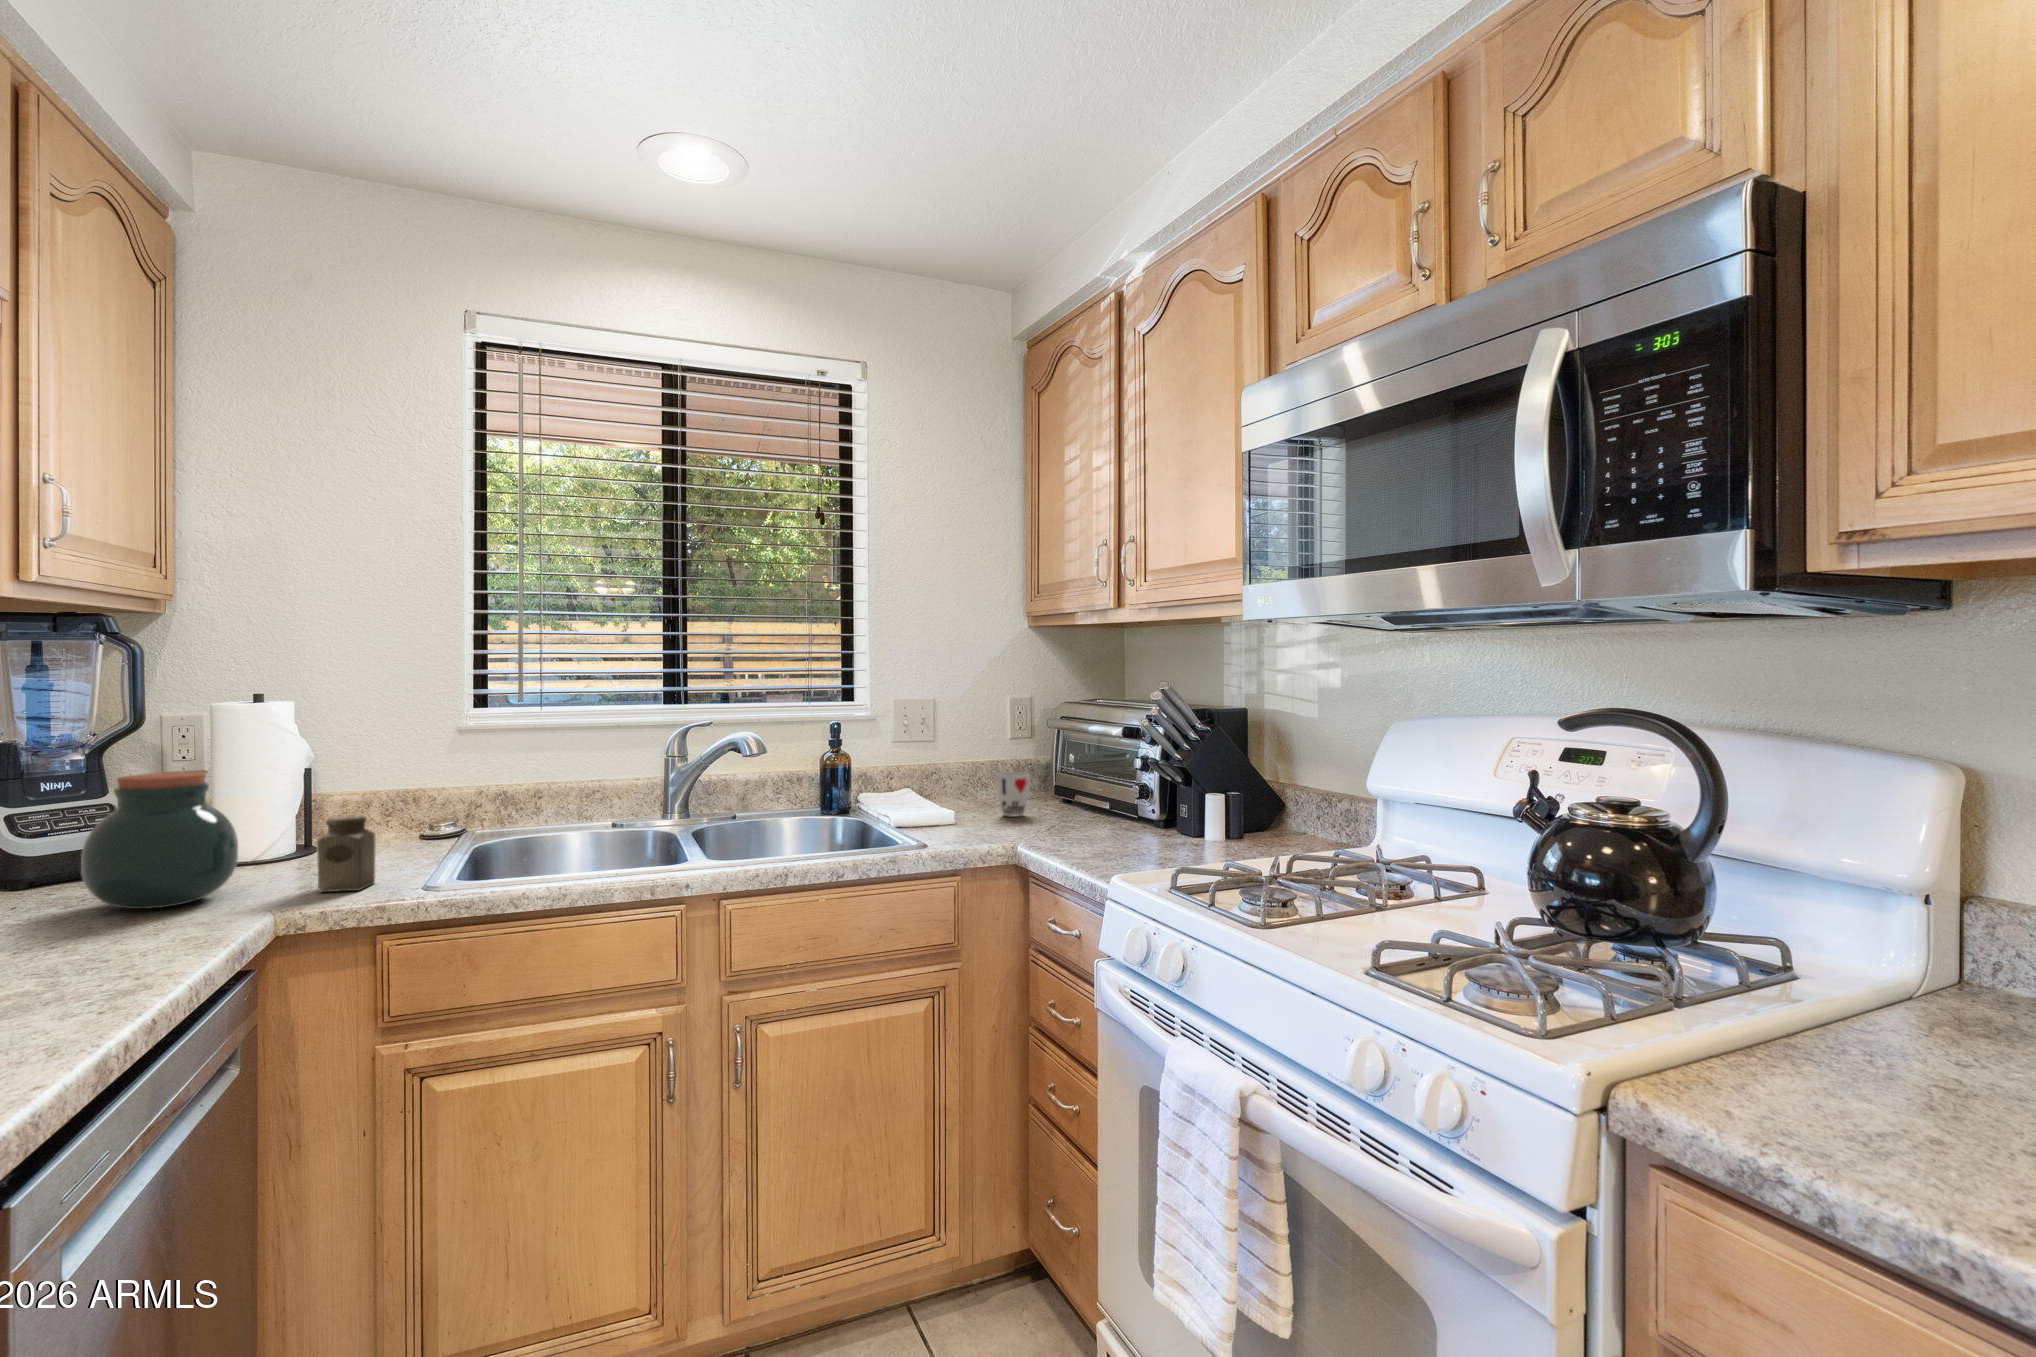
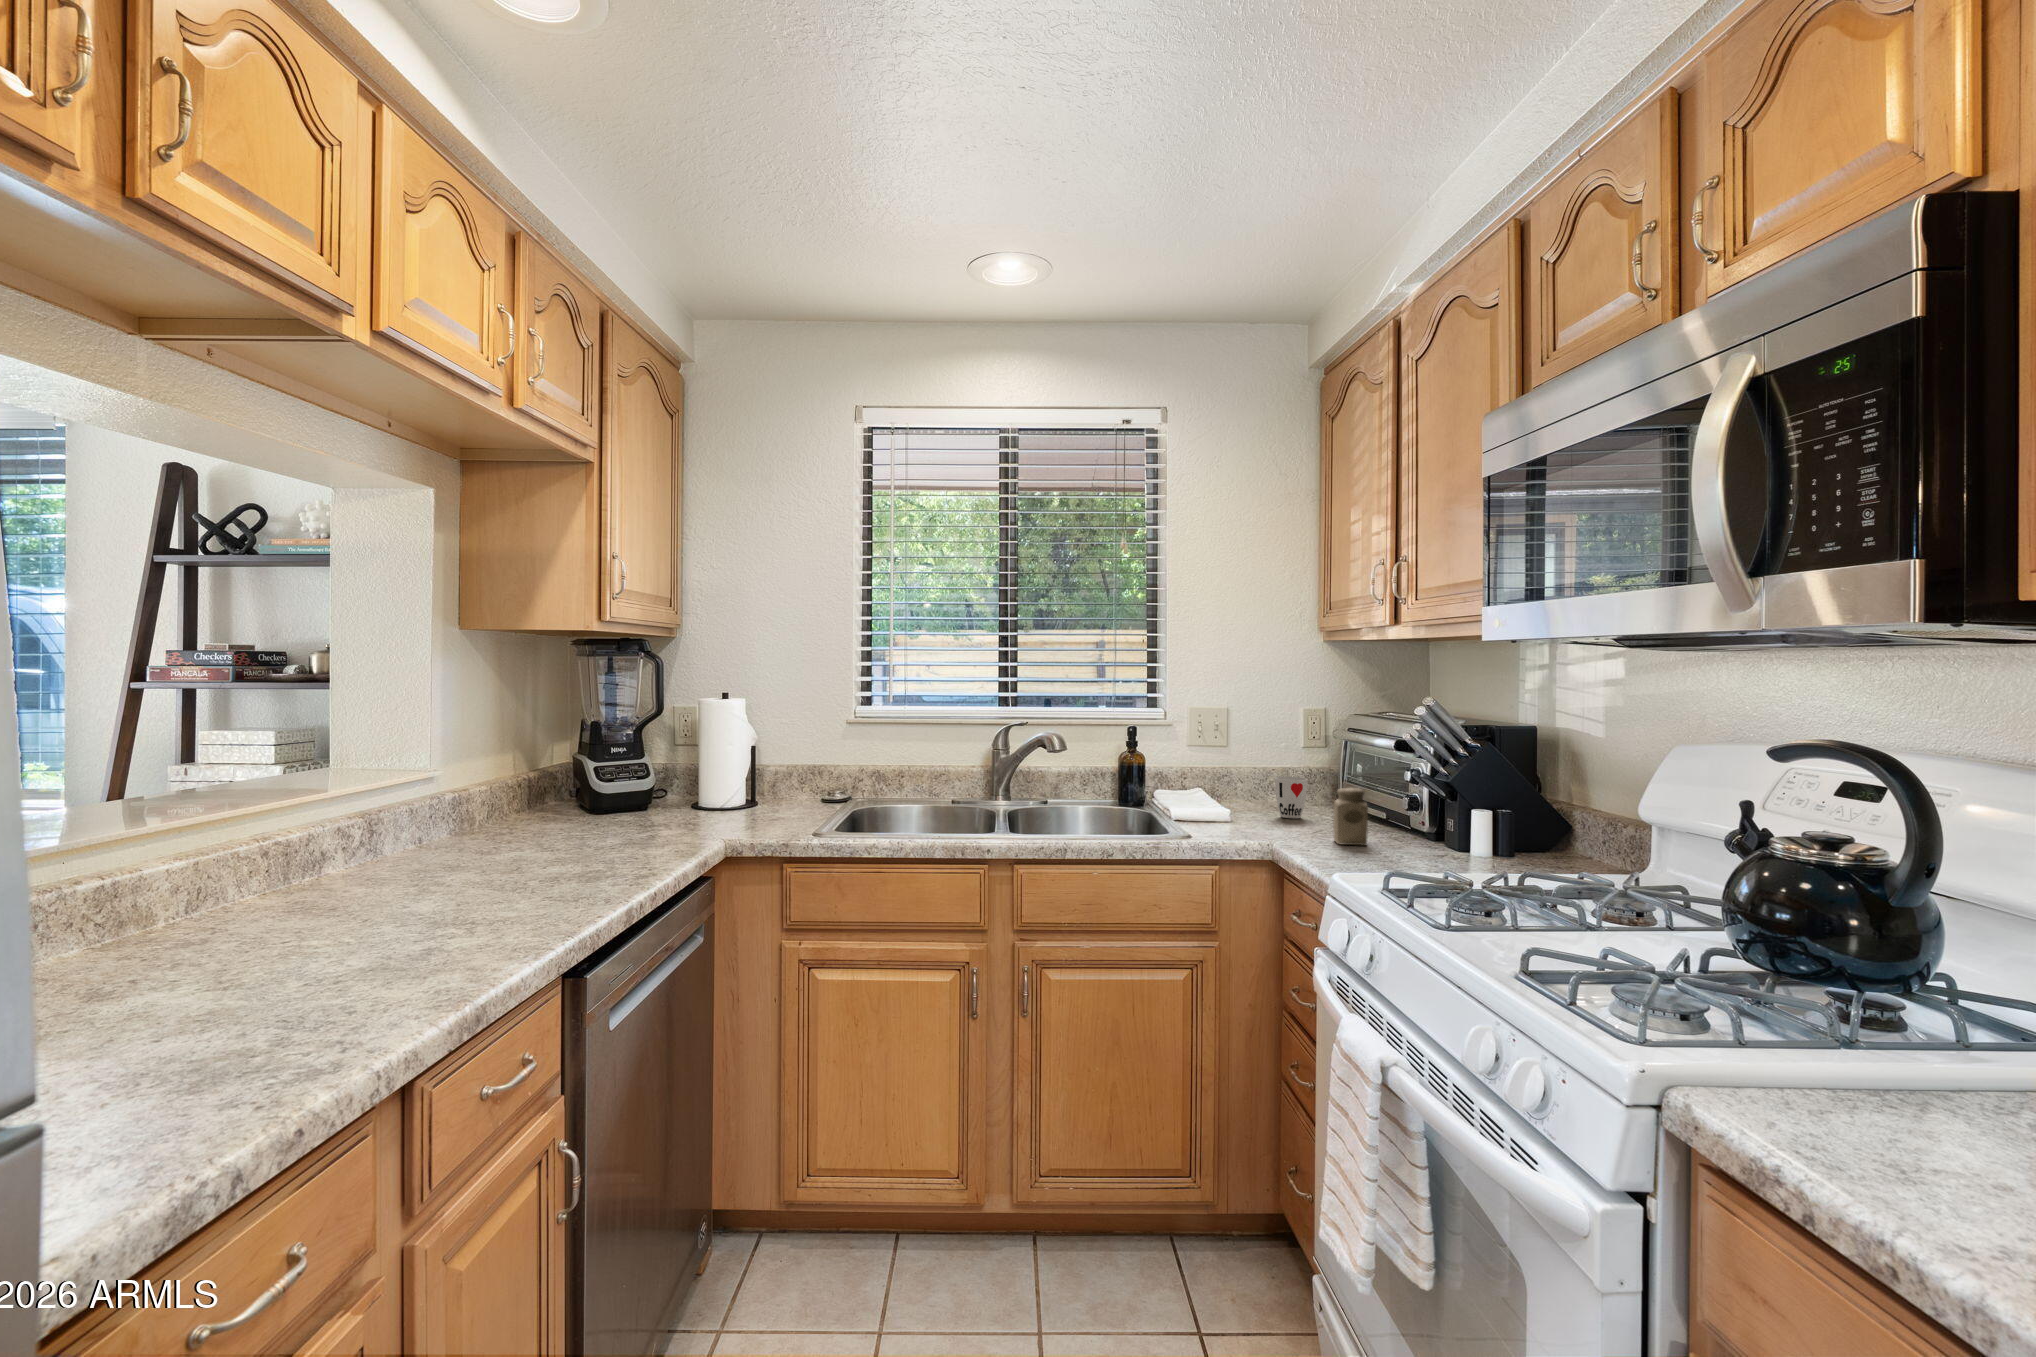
jar: present [81,772,238,909] -> none [624,744,707,832]
salt shaker: present [317,814,375,892] -> present [1333,788,1368,845]

